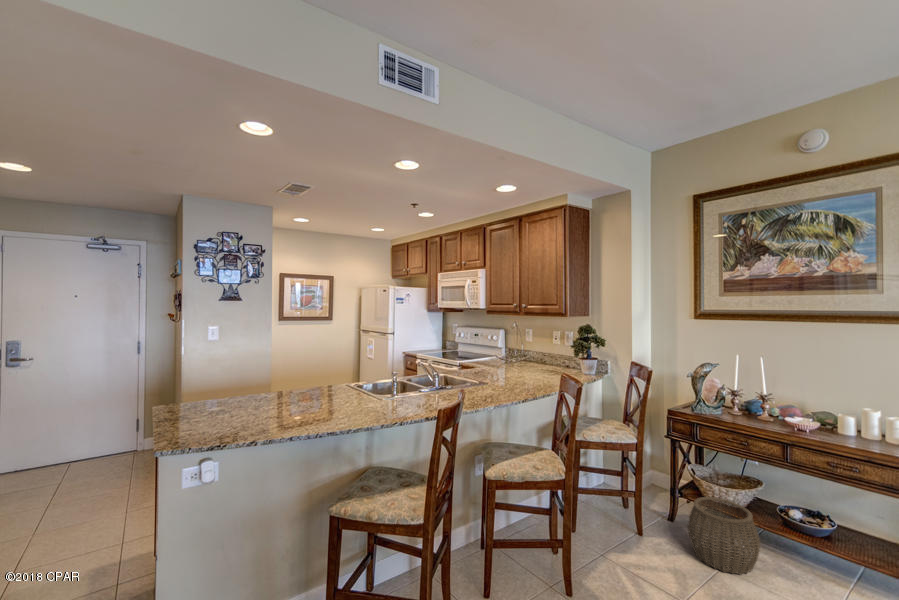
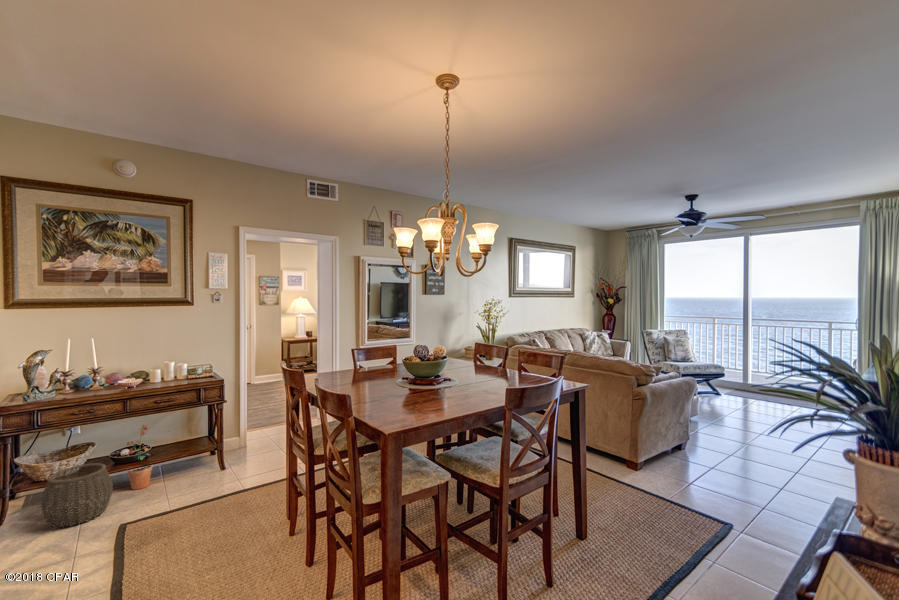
potted plant: none [789,488,830,578] -> present [127,425,153,490]

